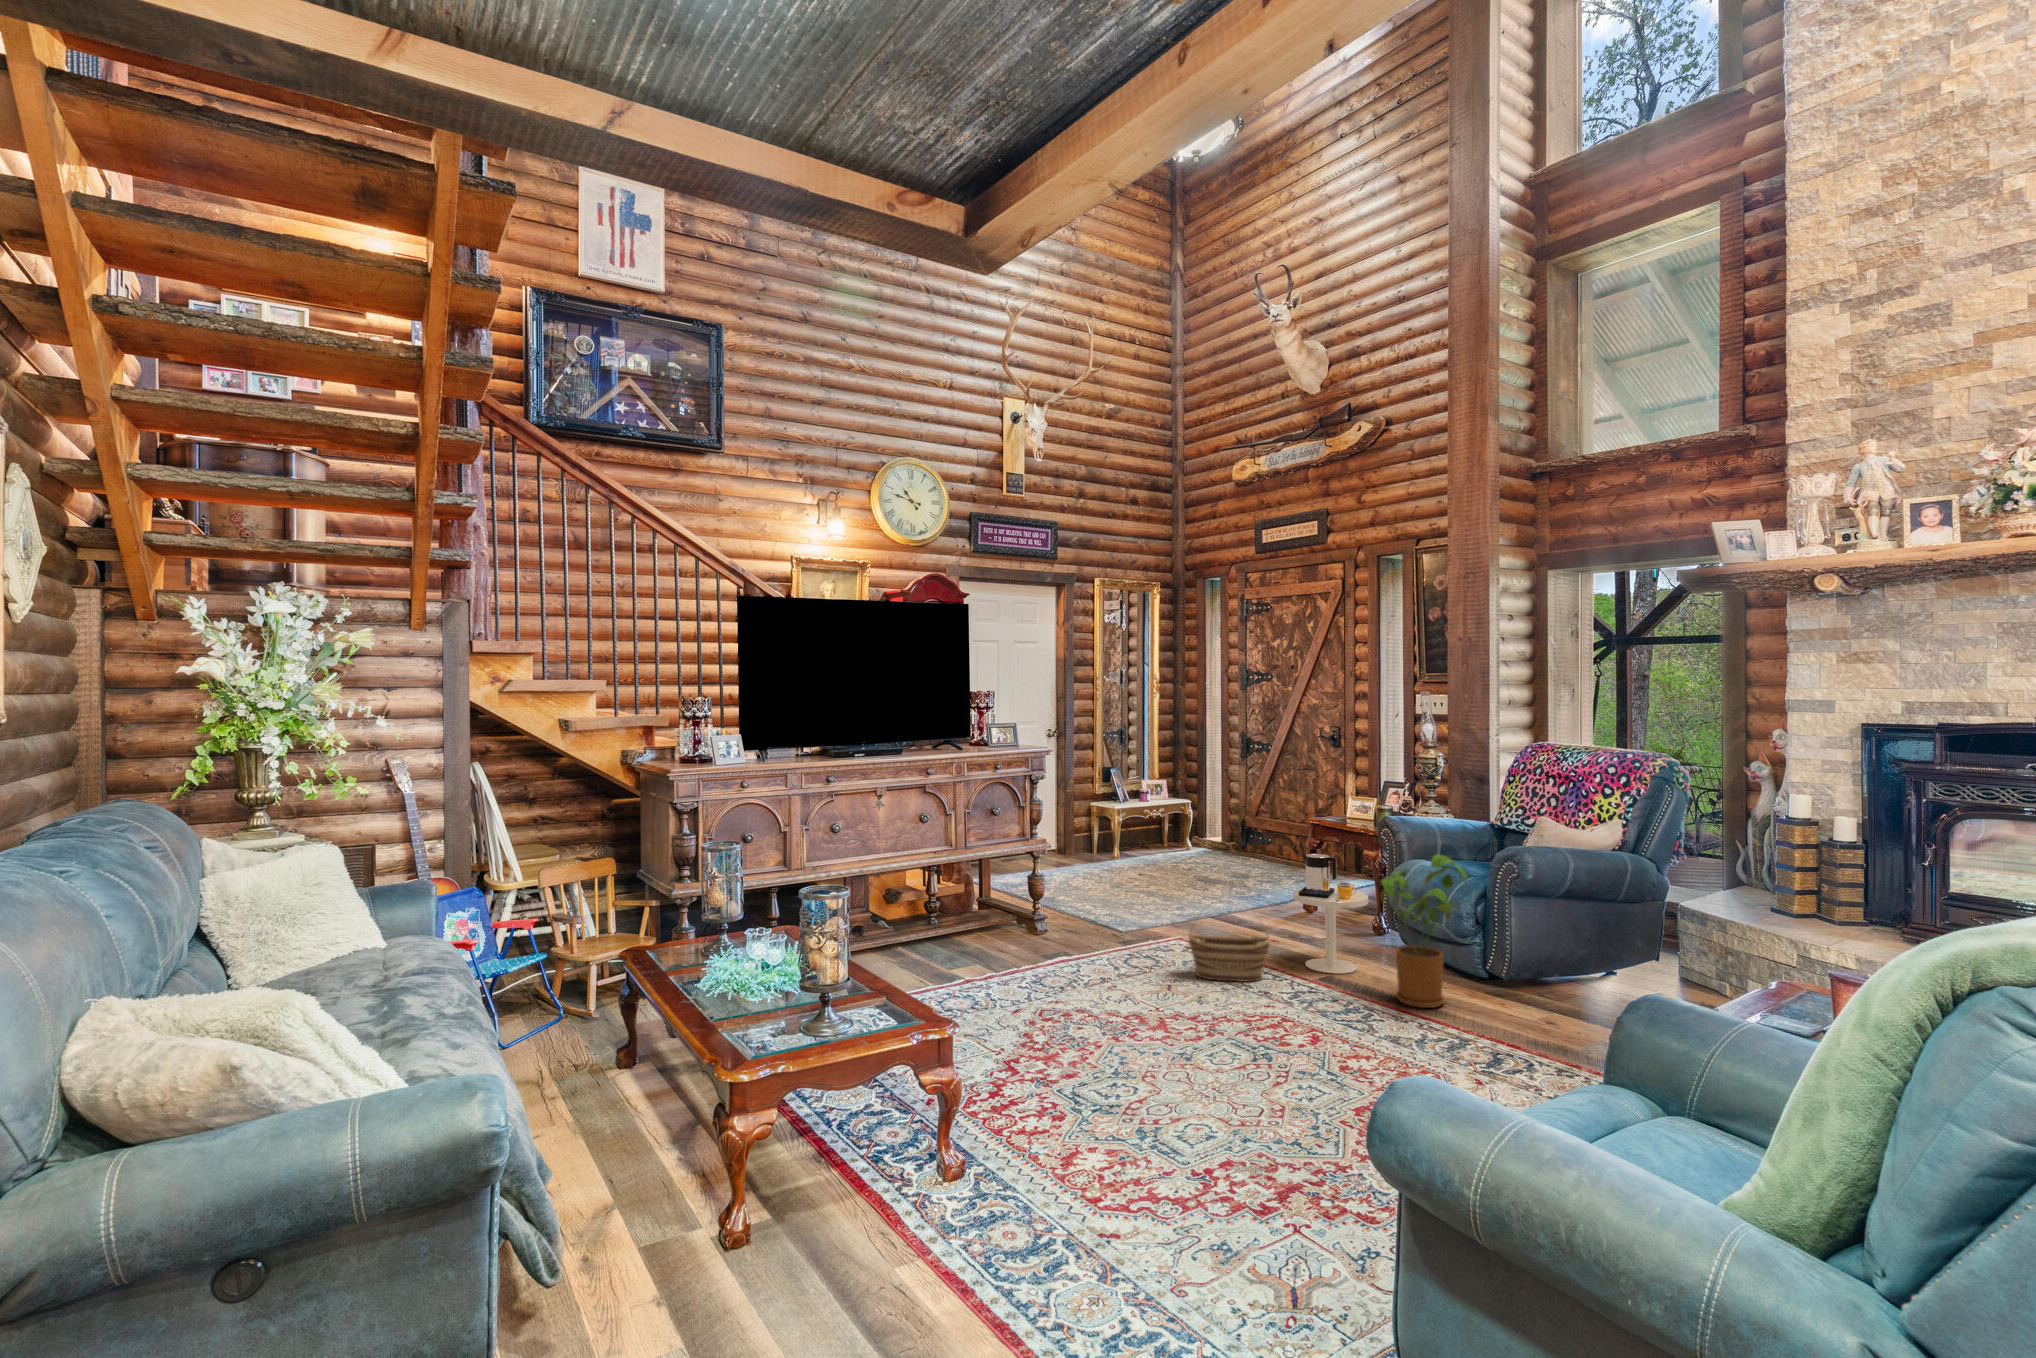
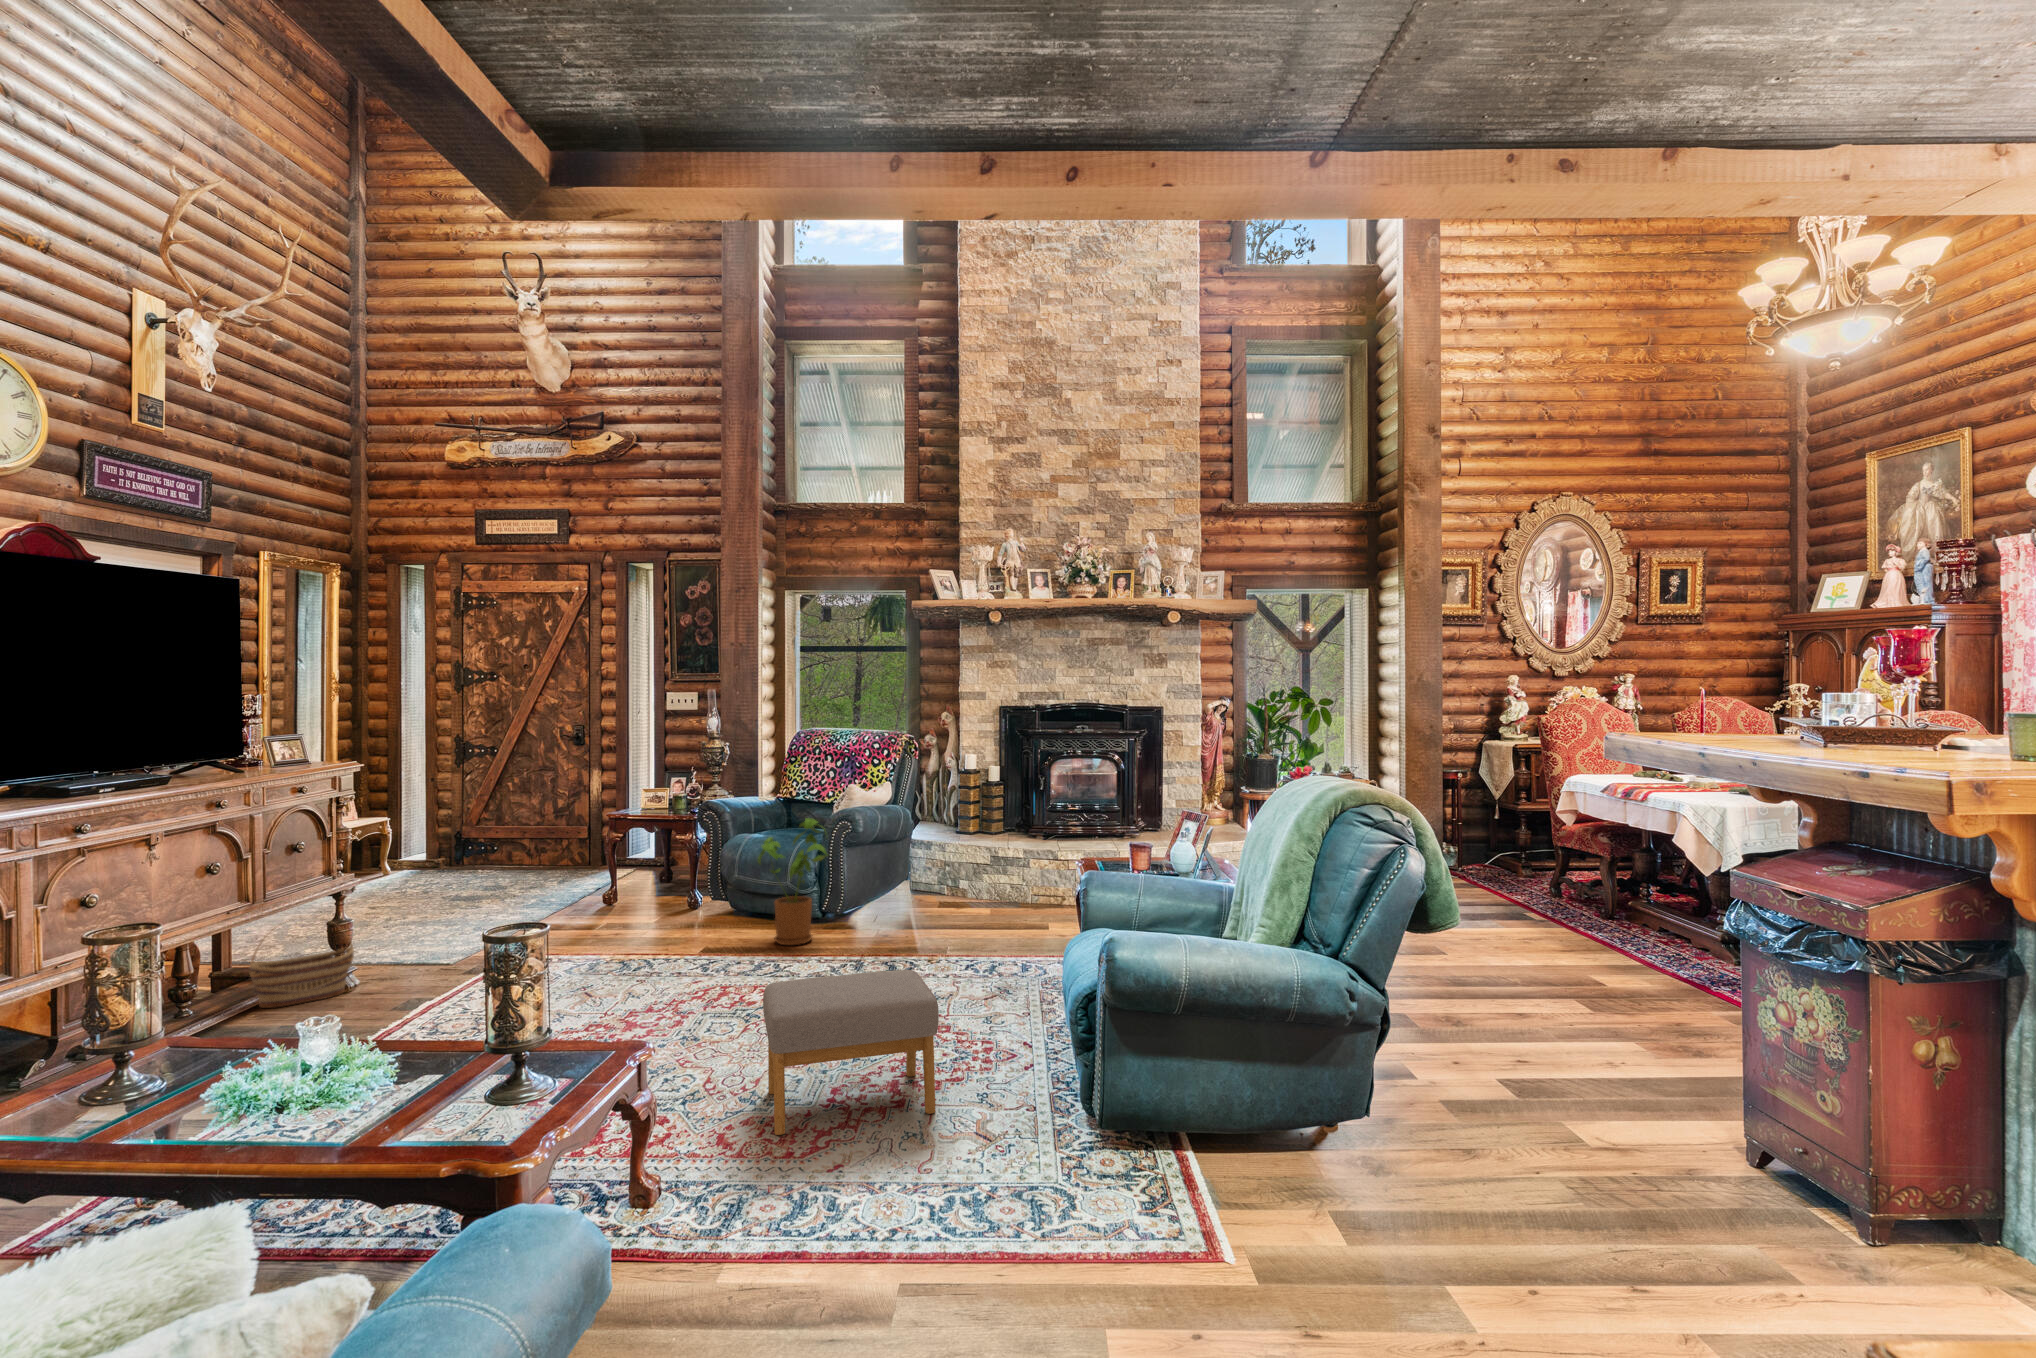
side table: present [1293,854,1368,974] -> none [661,836,729,942]
basket: present [1189,902,1270,982] -> present [249,920,354,1008]
footstool: none [1082,1041,1321,1284] -> present [763,970,939,1135]

